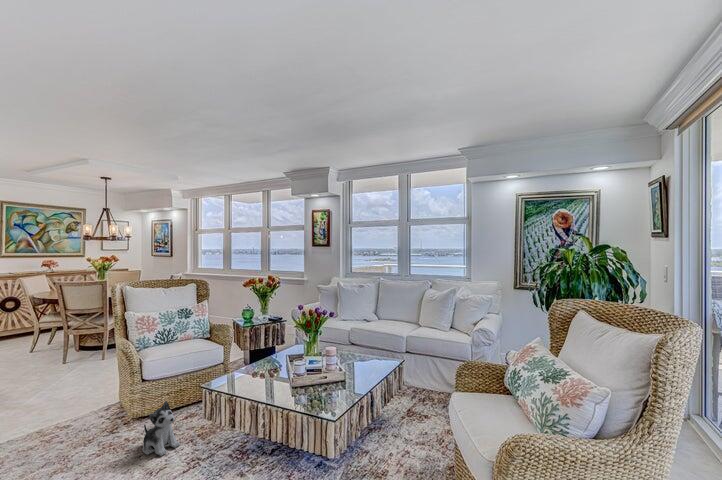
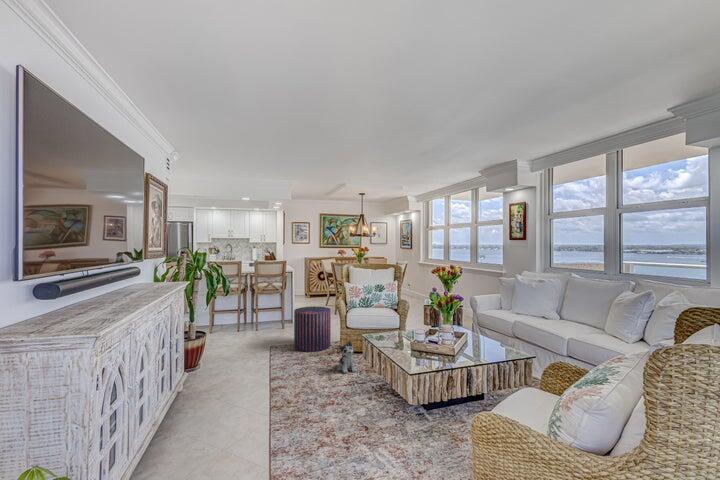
pouf: none [14,357,98,448] -> present [294,306,331,352]

